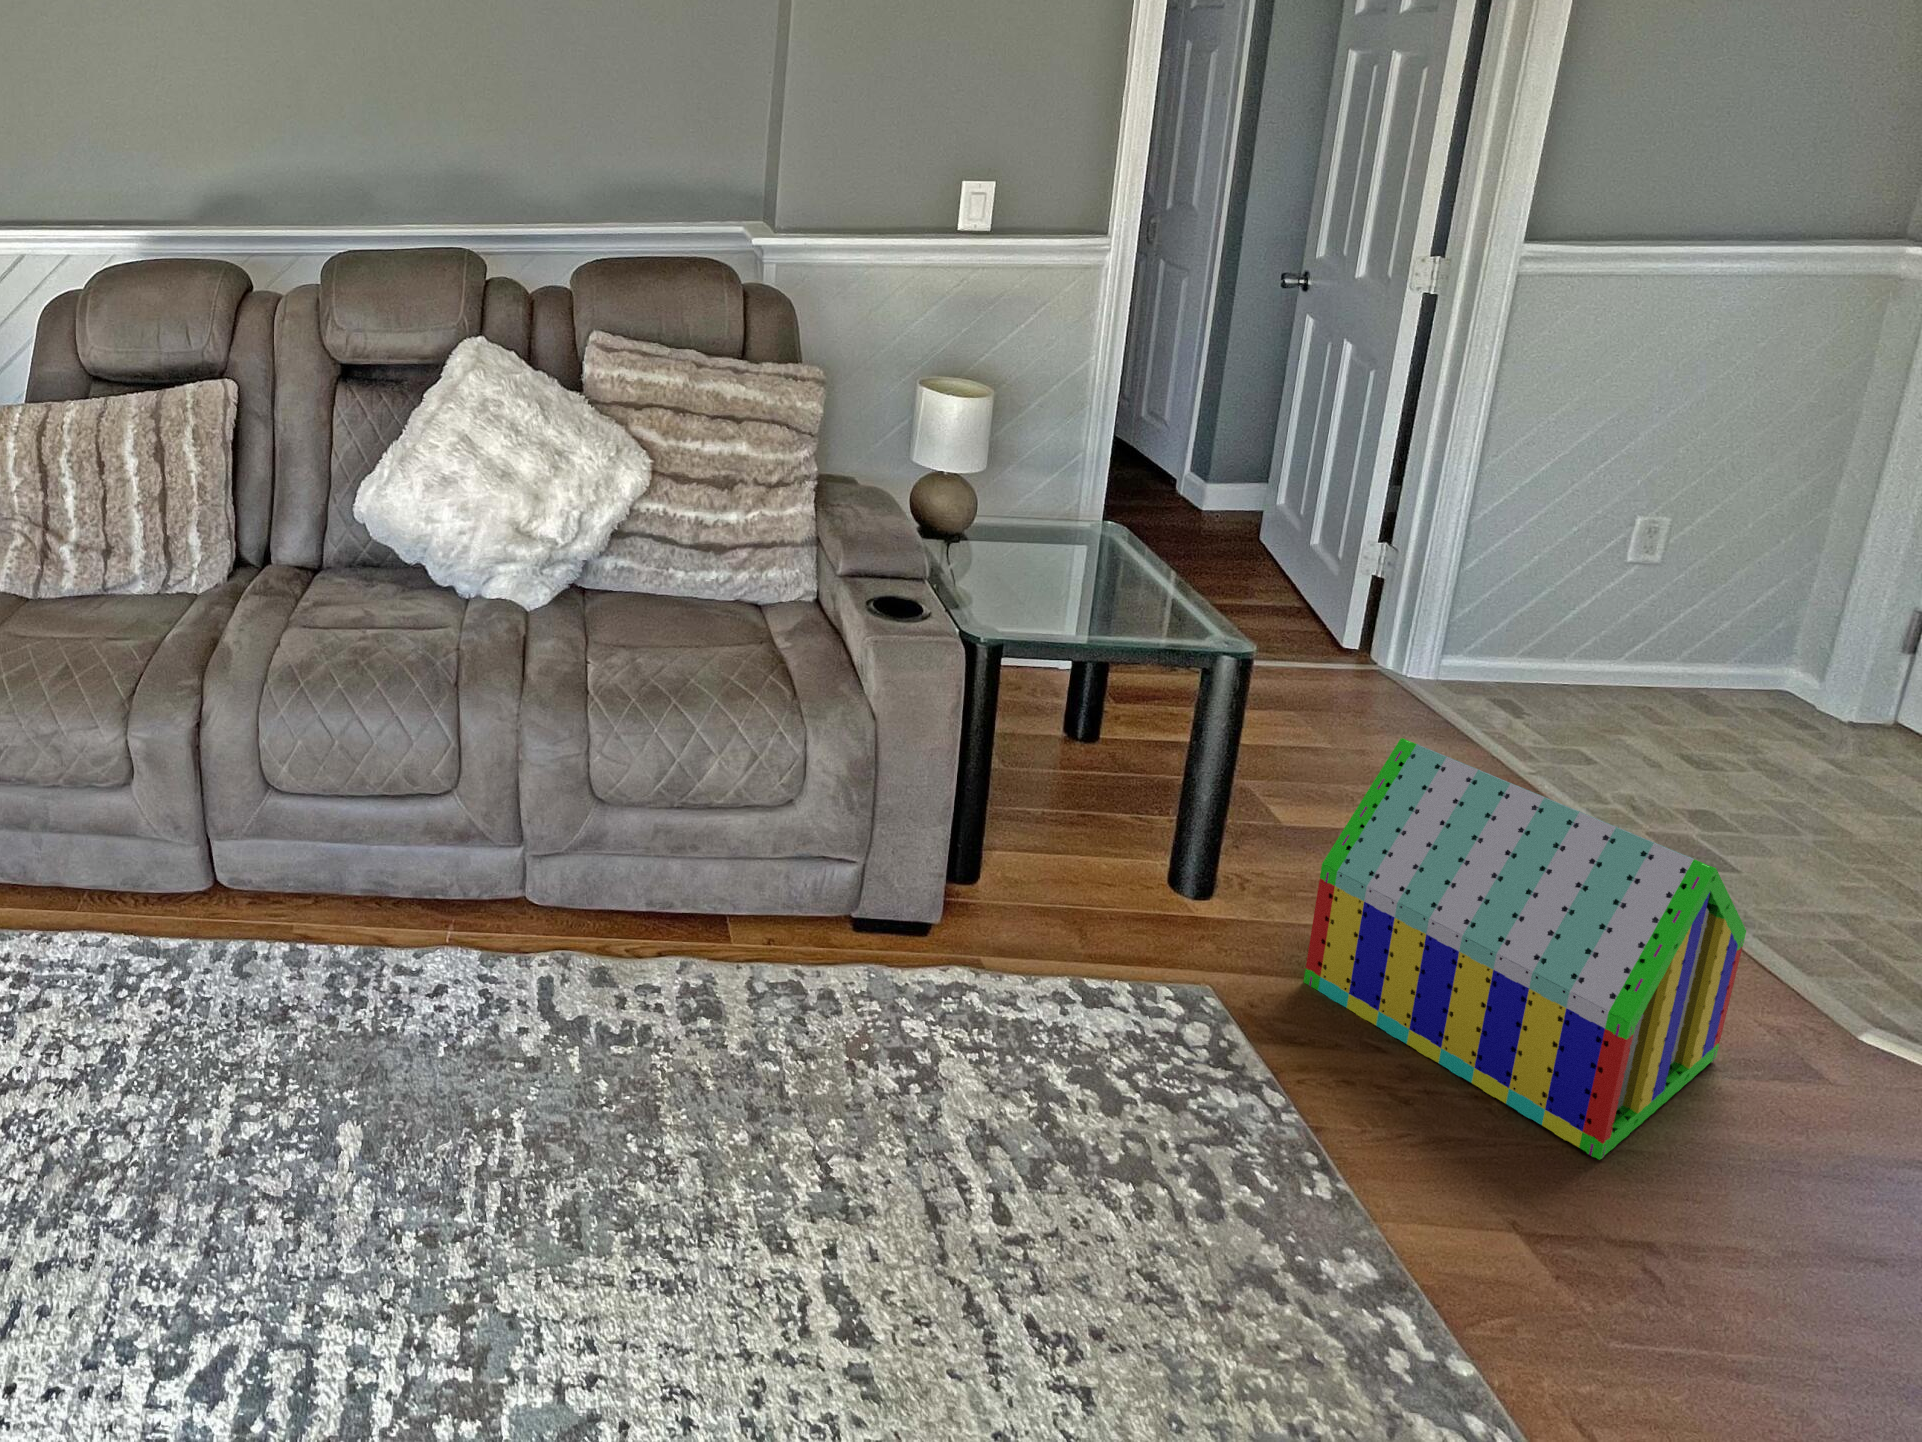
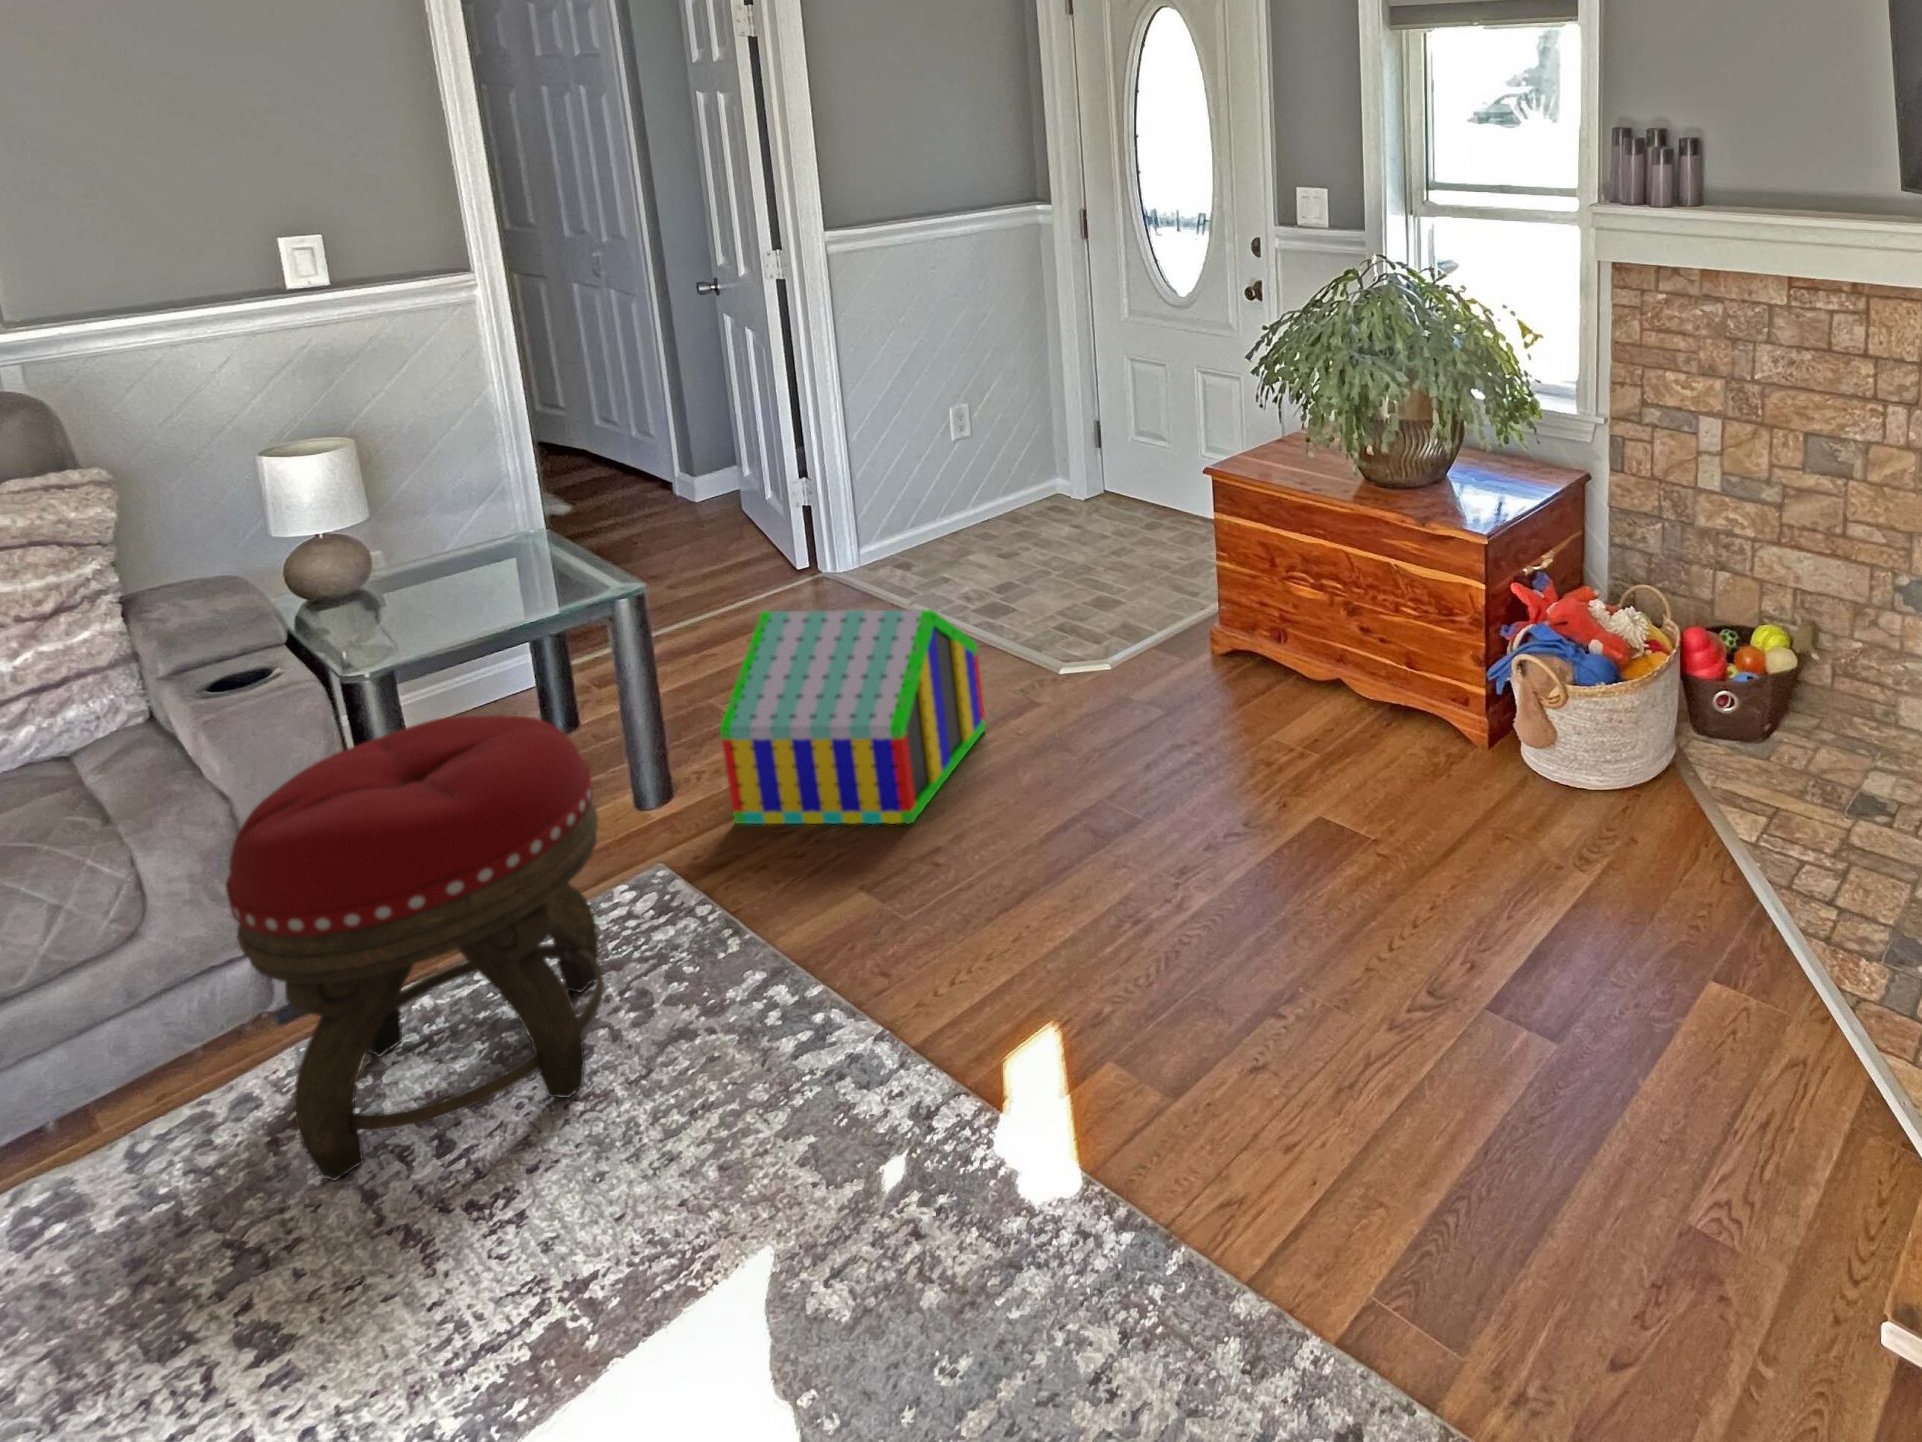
footstool: none [881,734,1242,1265] -> present [226,715,605,1180]

